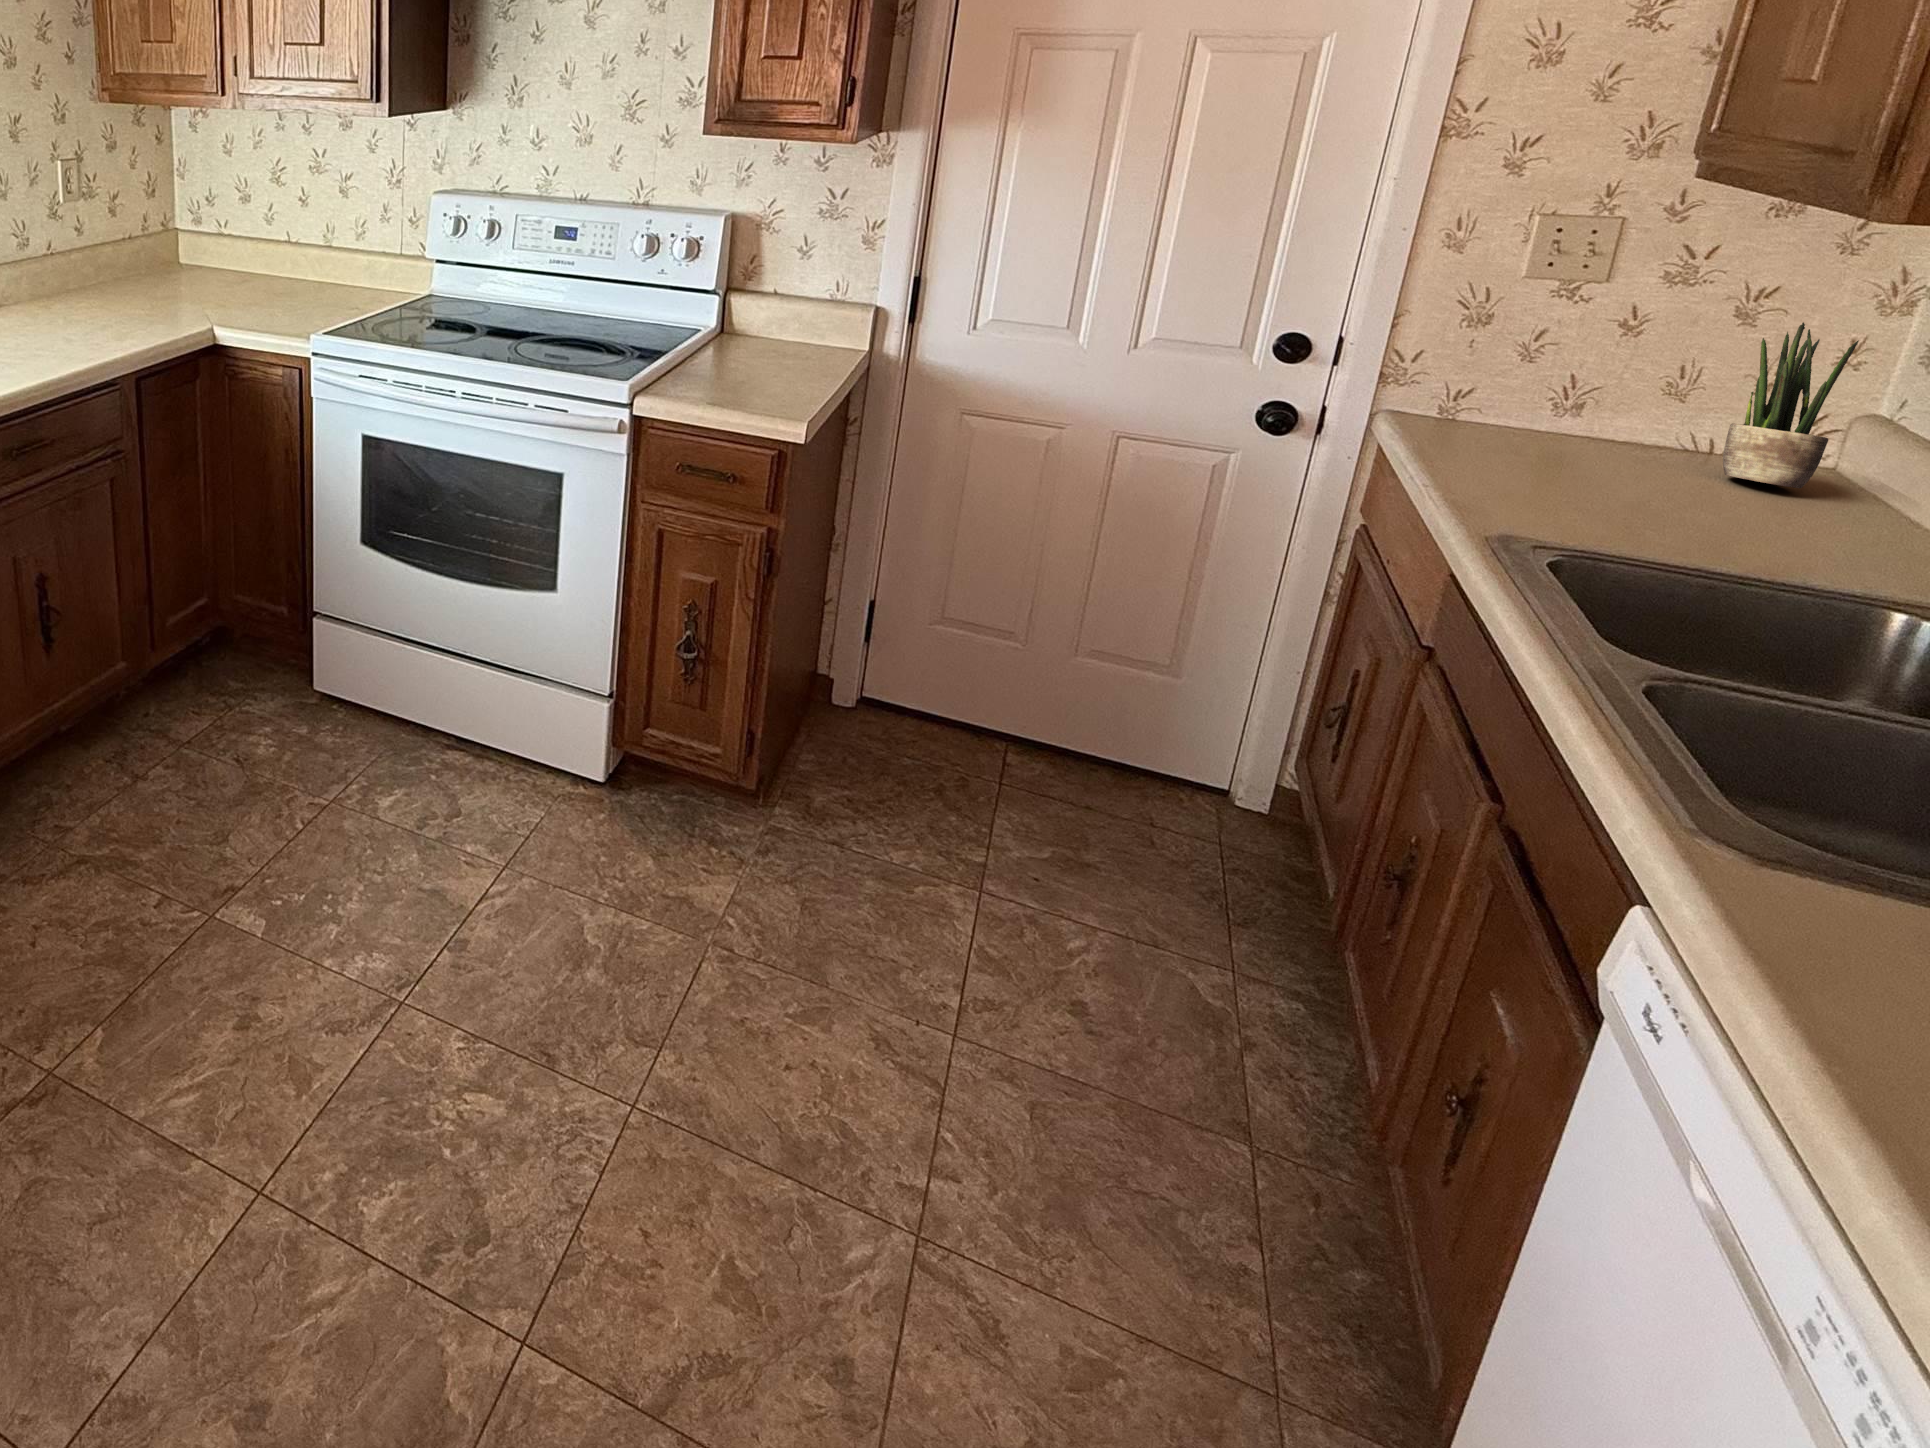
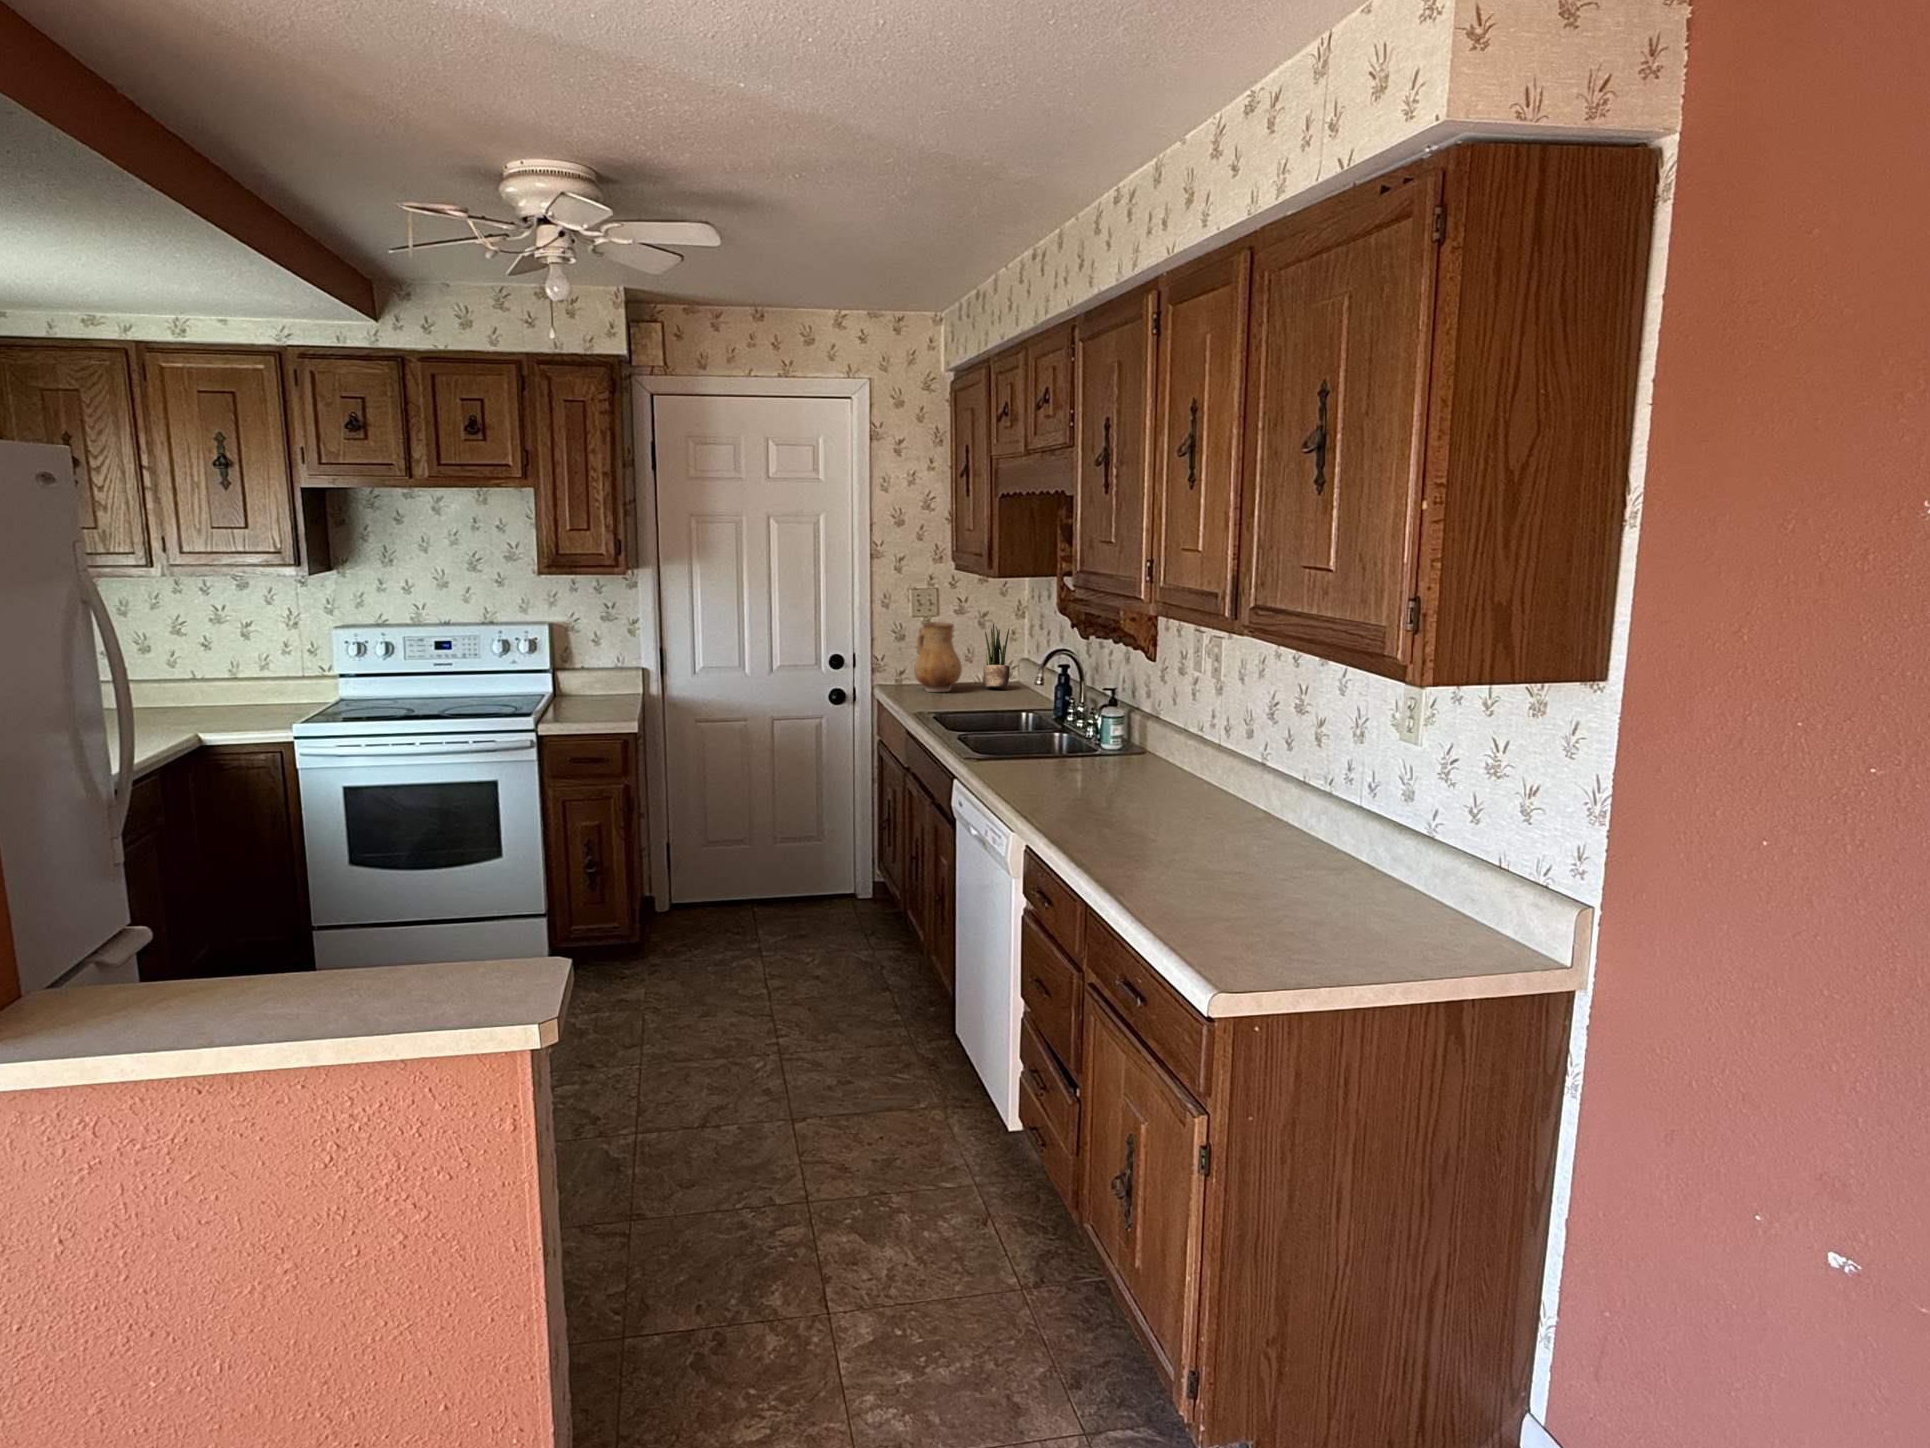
ceramic pitcher: none [1503,301,1666,473] -> present [914,622,962,692]

